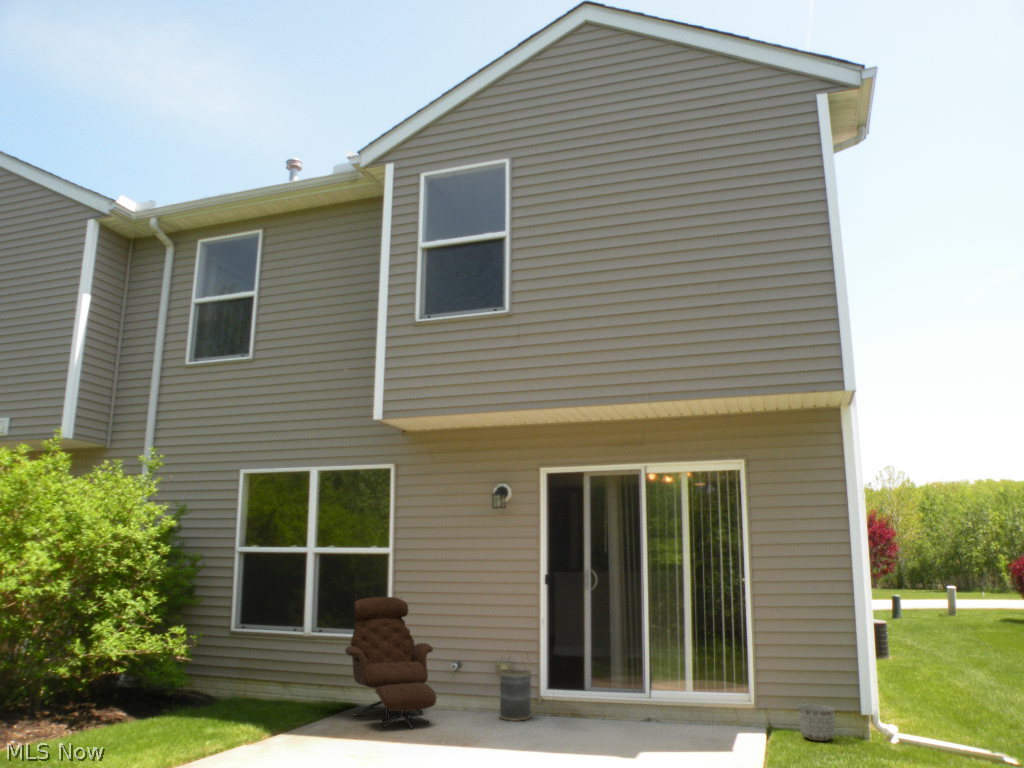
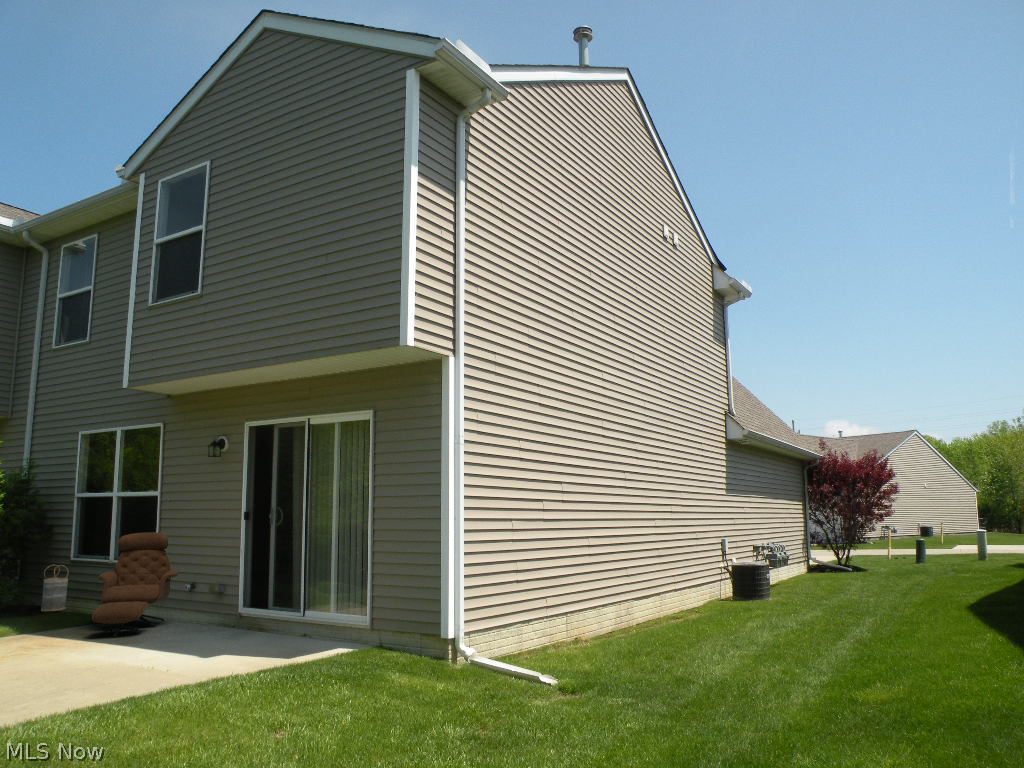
basket: present [500,651,531,721] -> present [41,566,68,611]
planter: present [798,704,835,741] -> none [381,624,412,656]

